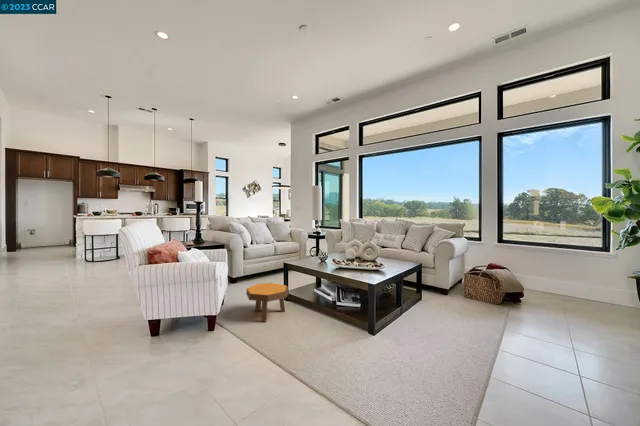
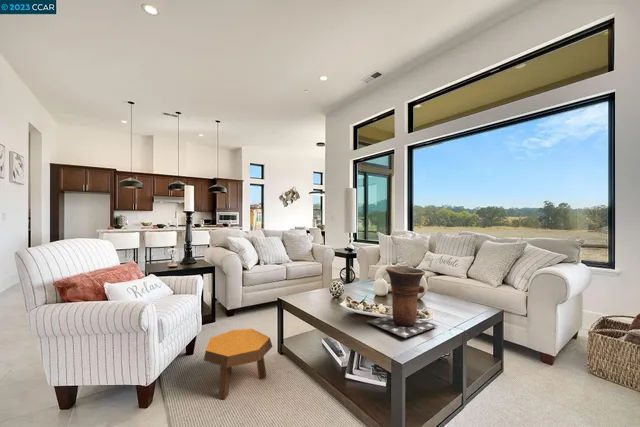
vase: none [352,238,391,275] -> present [367,266,437,338]

